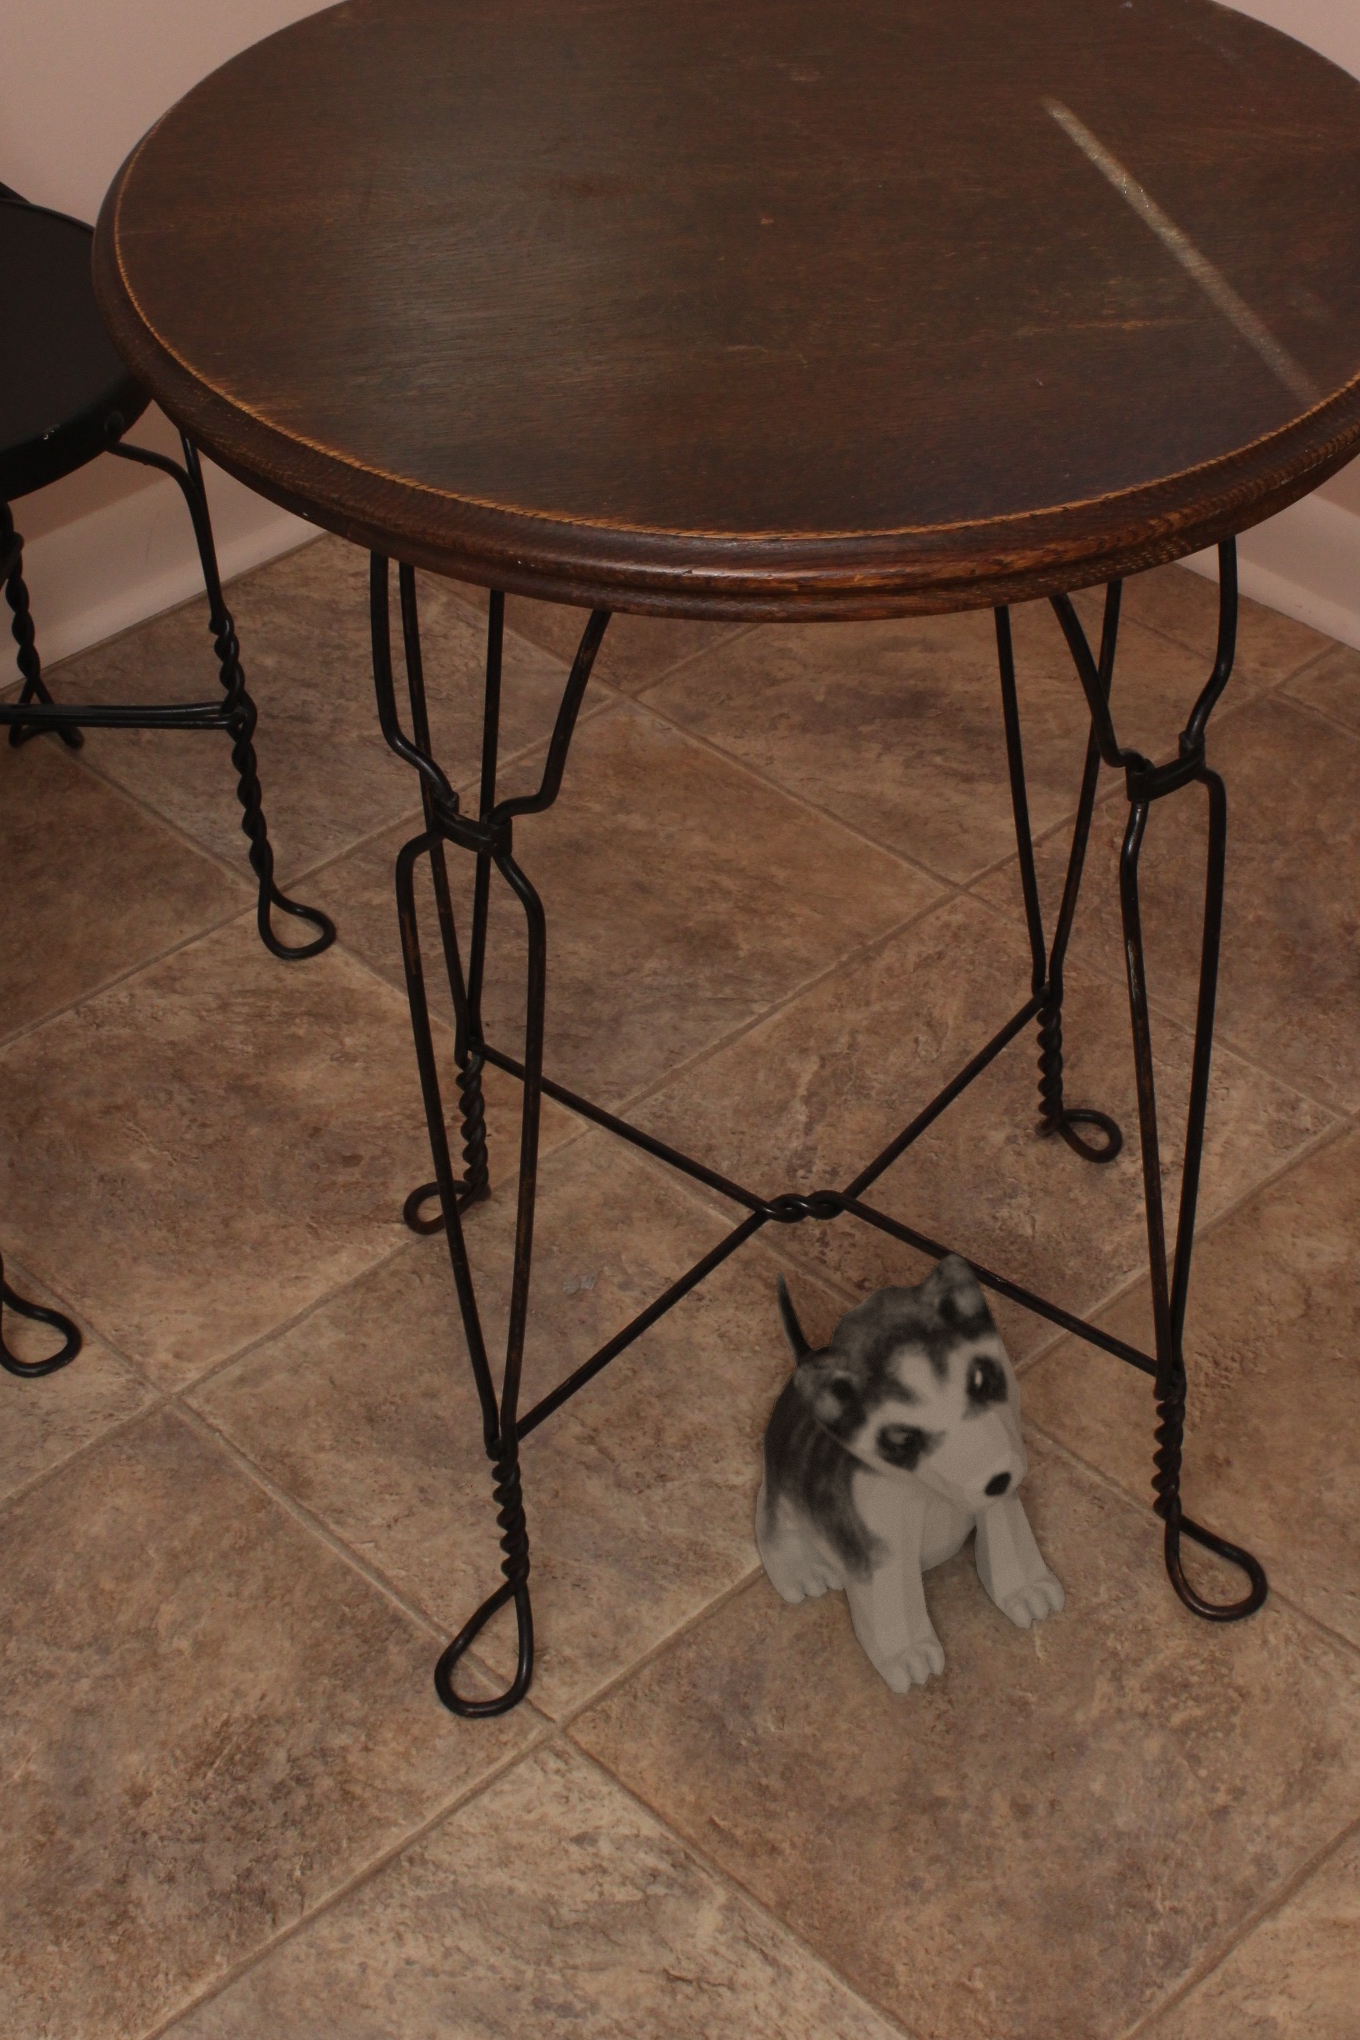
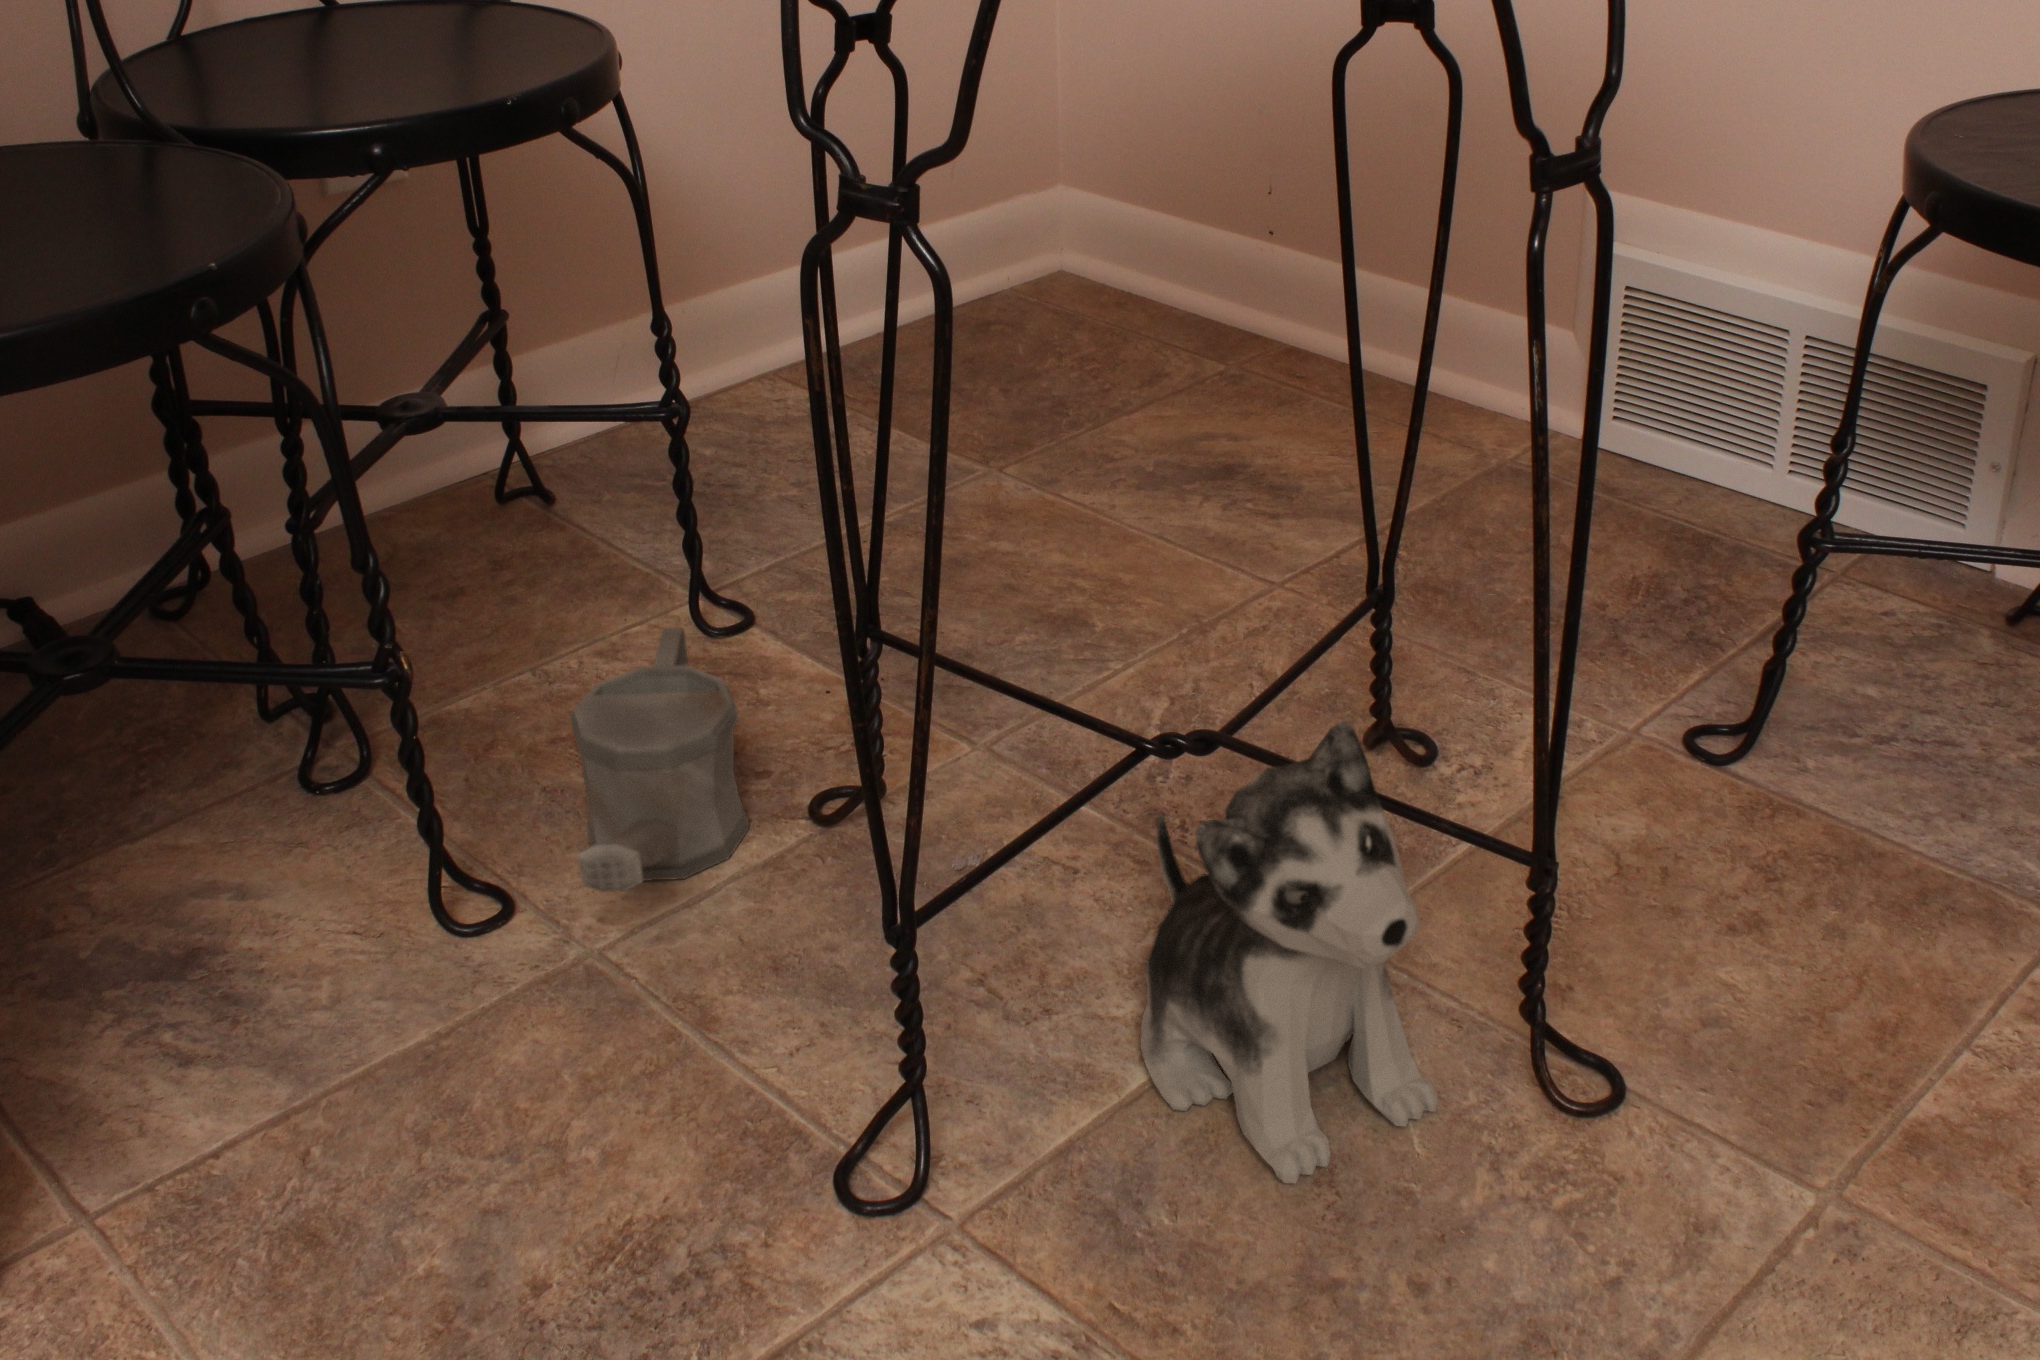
watering can: none [139,1005,339,1365] -> present [570,627,749,892]

